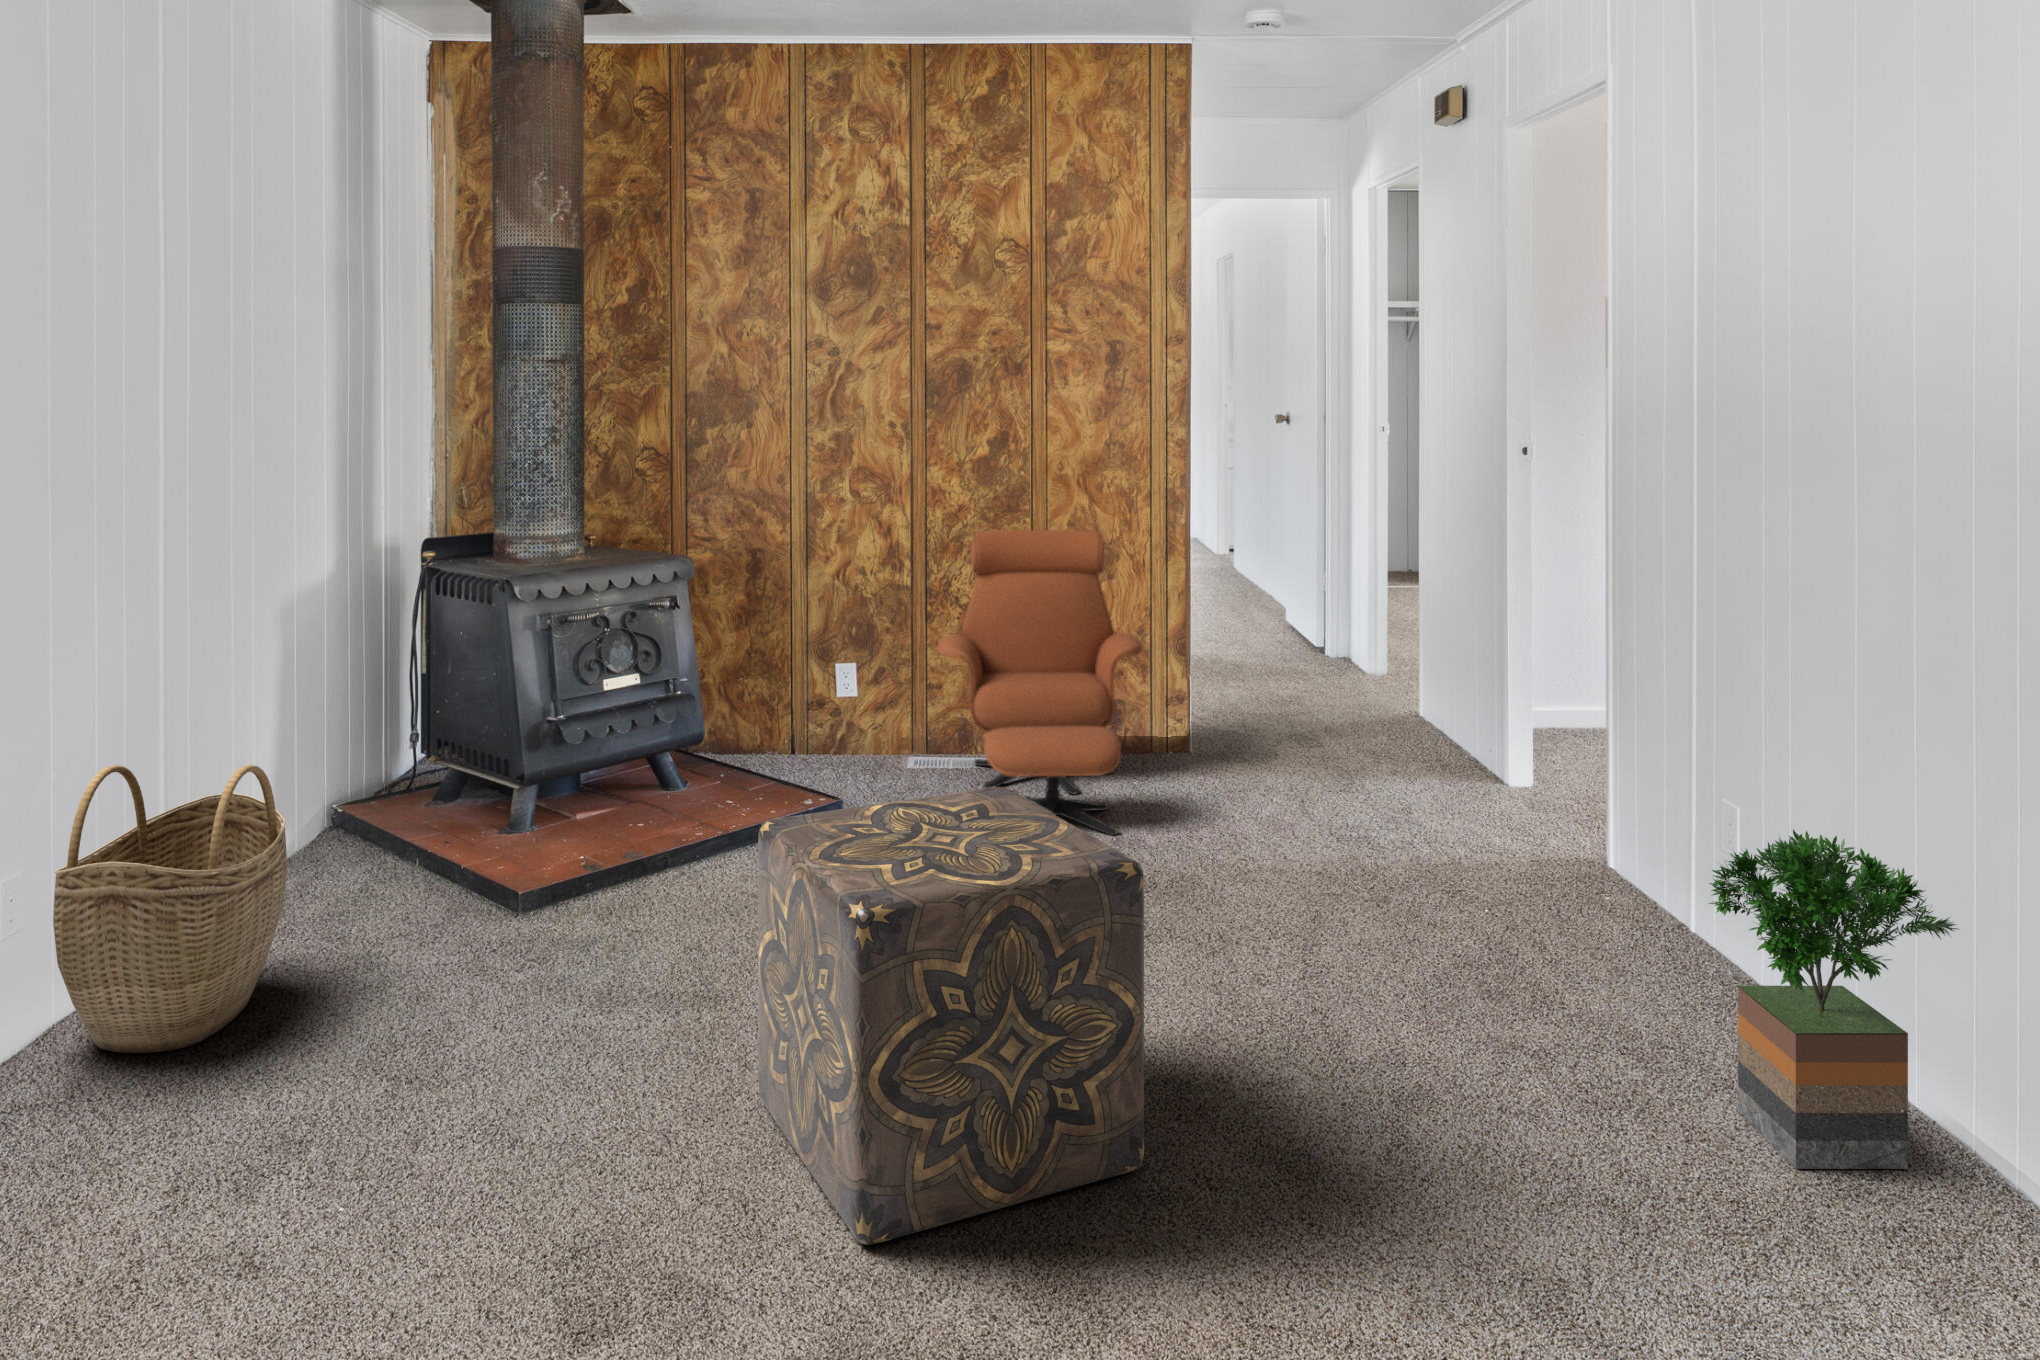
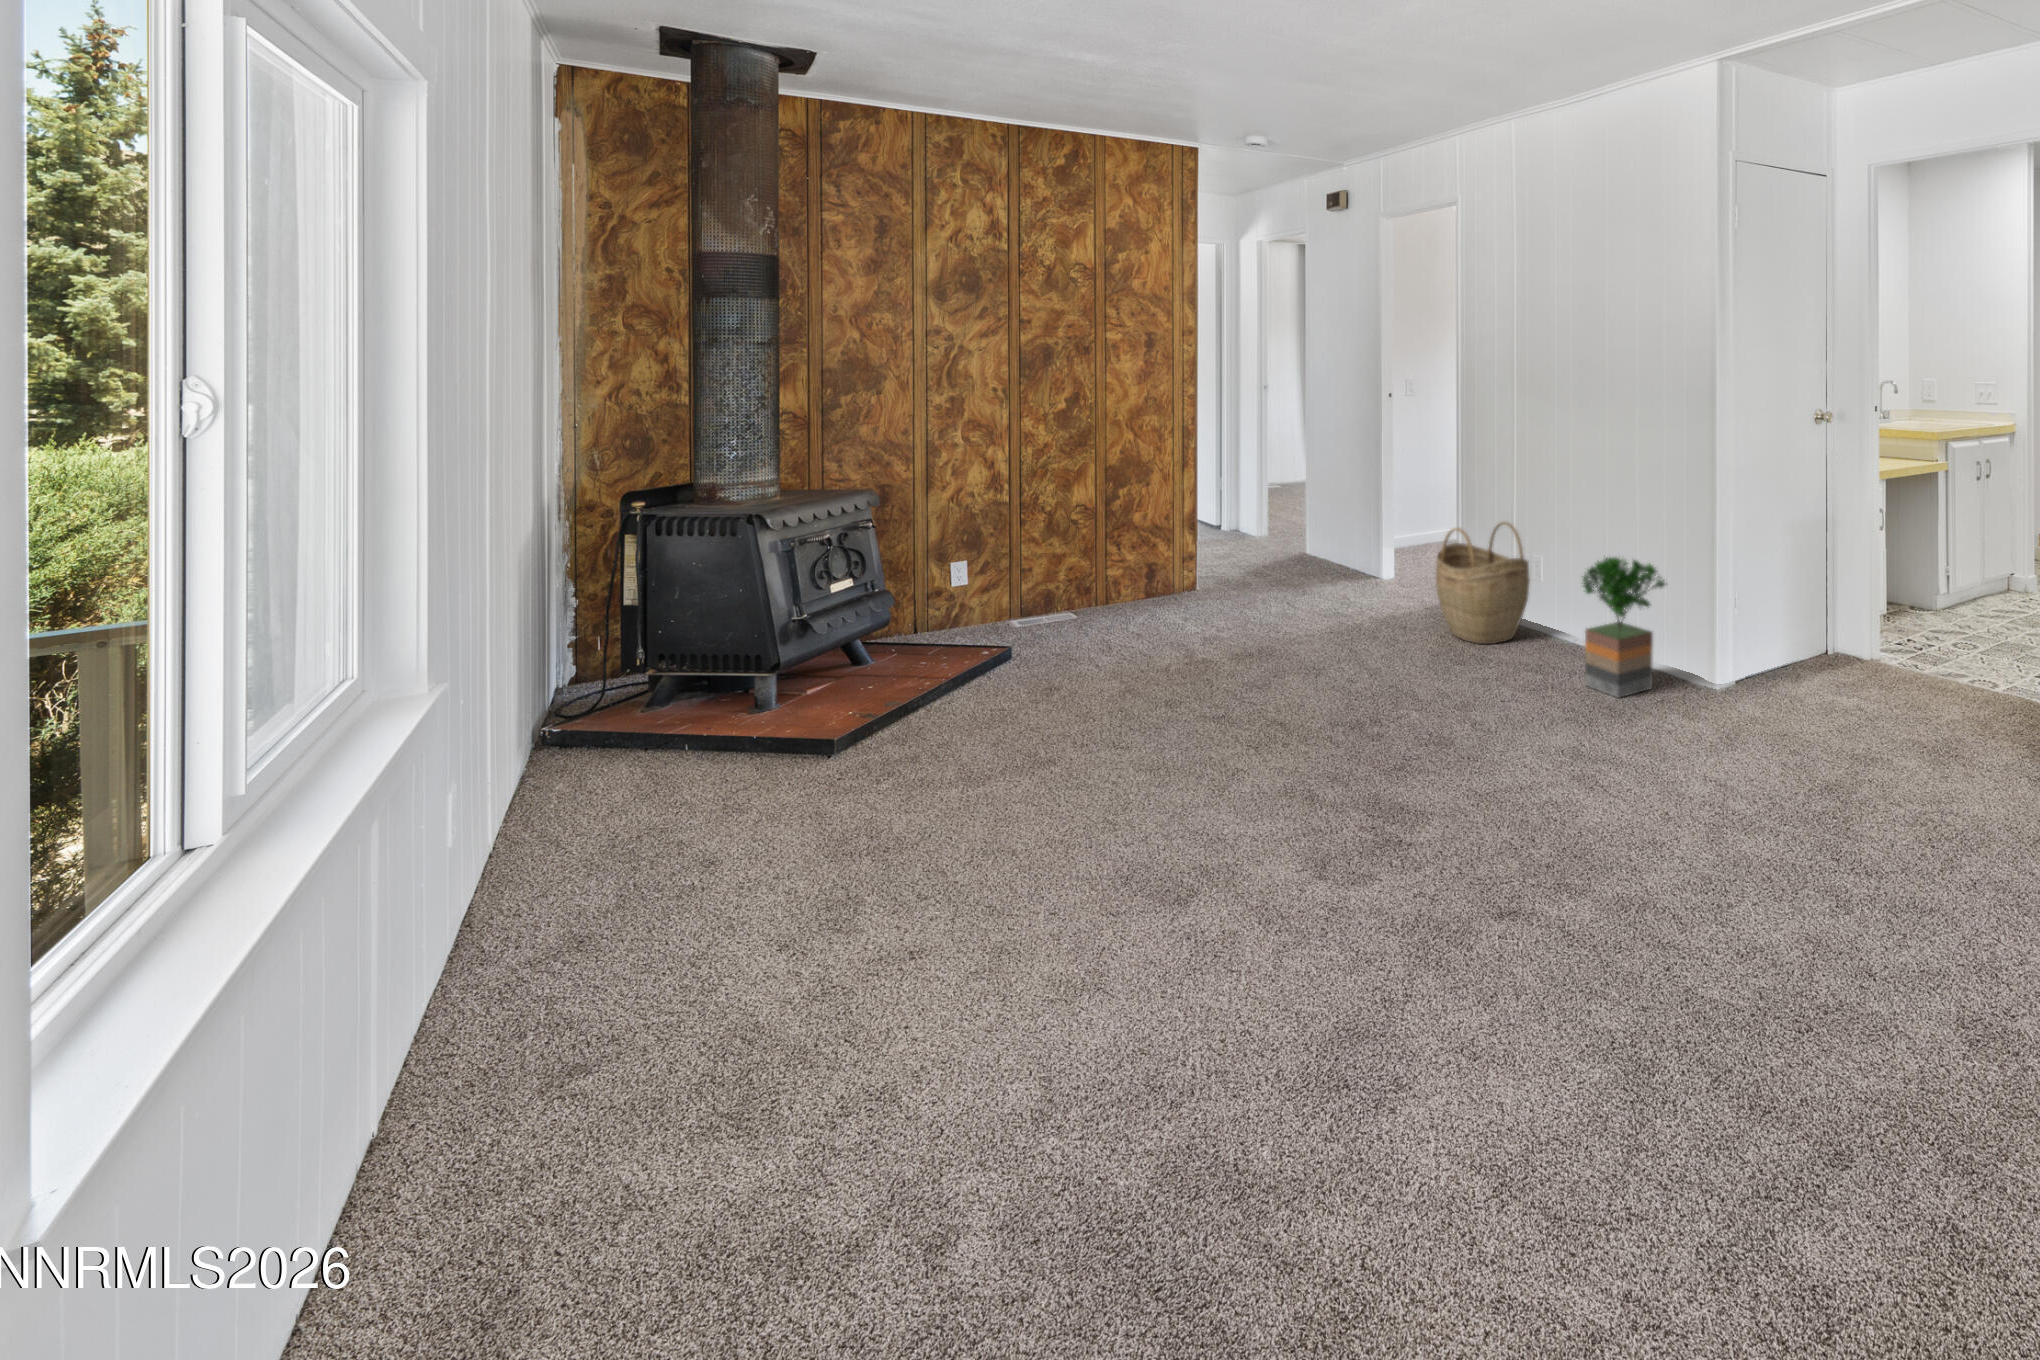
lounge chair: present [937,530,1143,835] -> none [1042,456,1201,652]
woven basket: present [53,765,287,1053] -> present [1436,522,1530,644]
ottoman: present [758,787,1144,1245] -> none [1142,591,1375,828]

